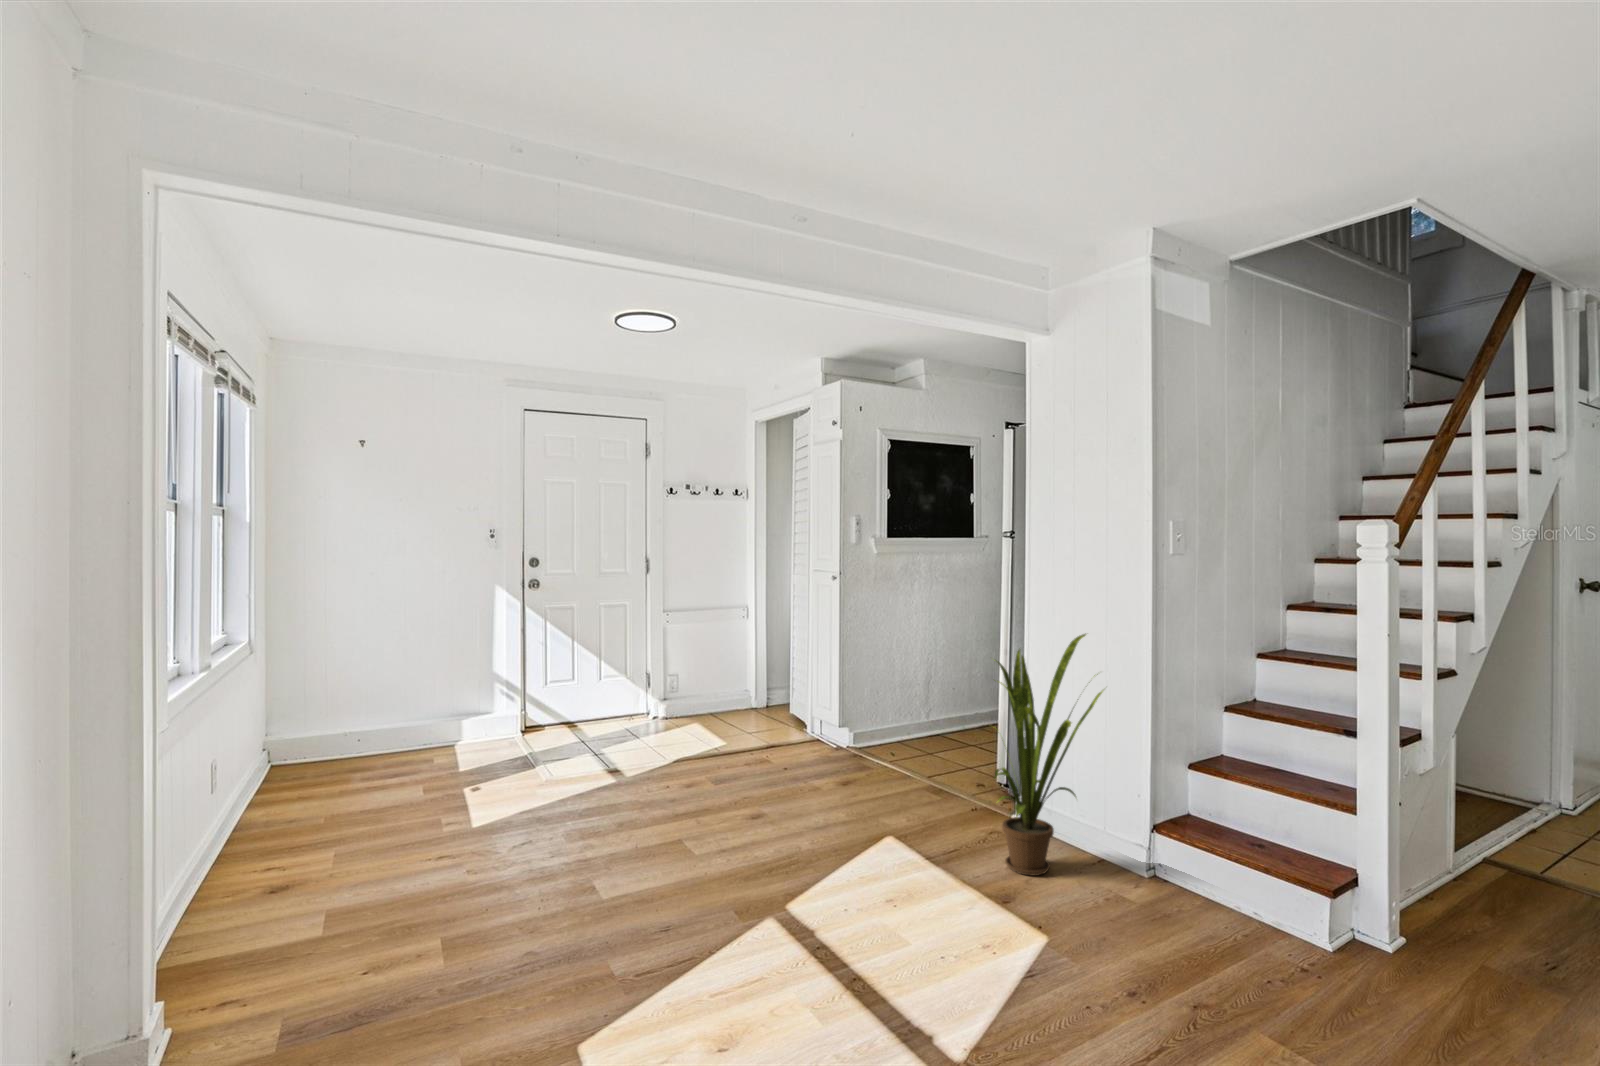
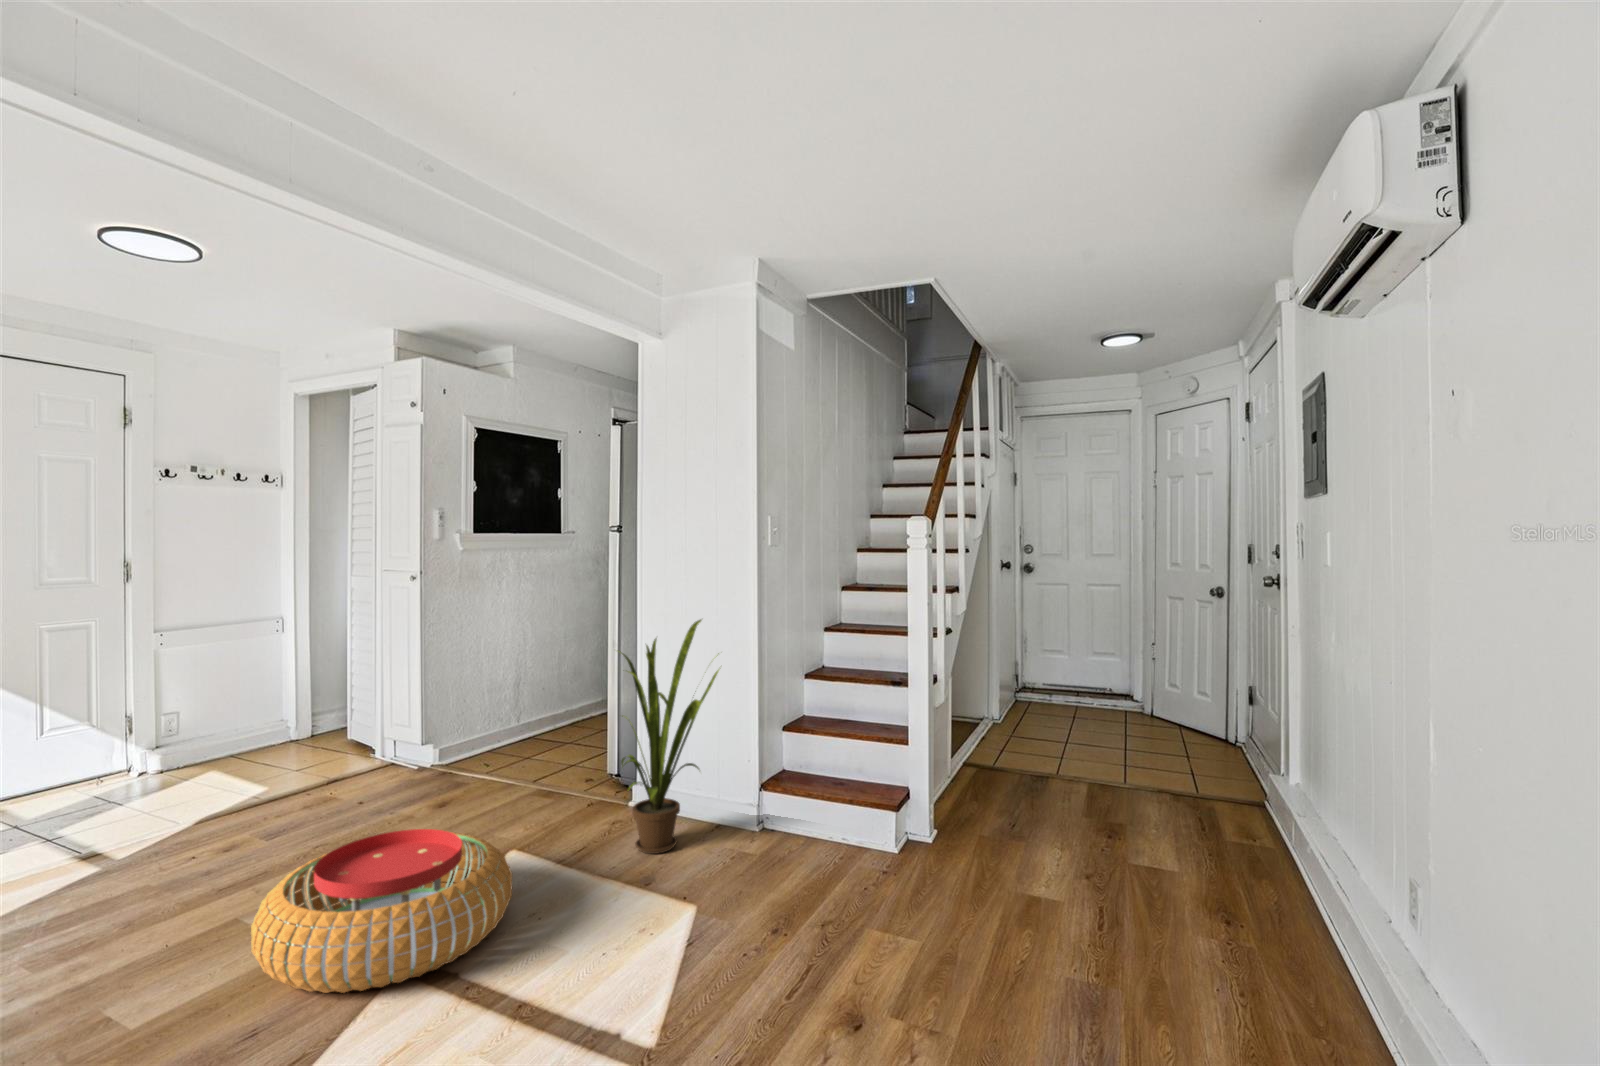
pouf: none [679,798,875,925] -> present [251,829,512,993]

